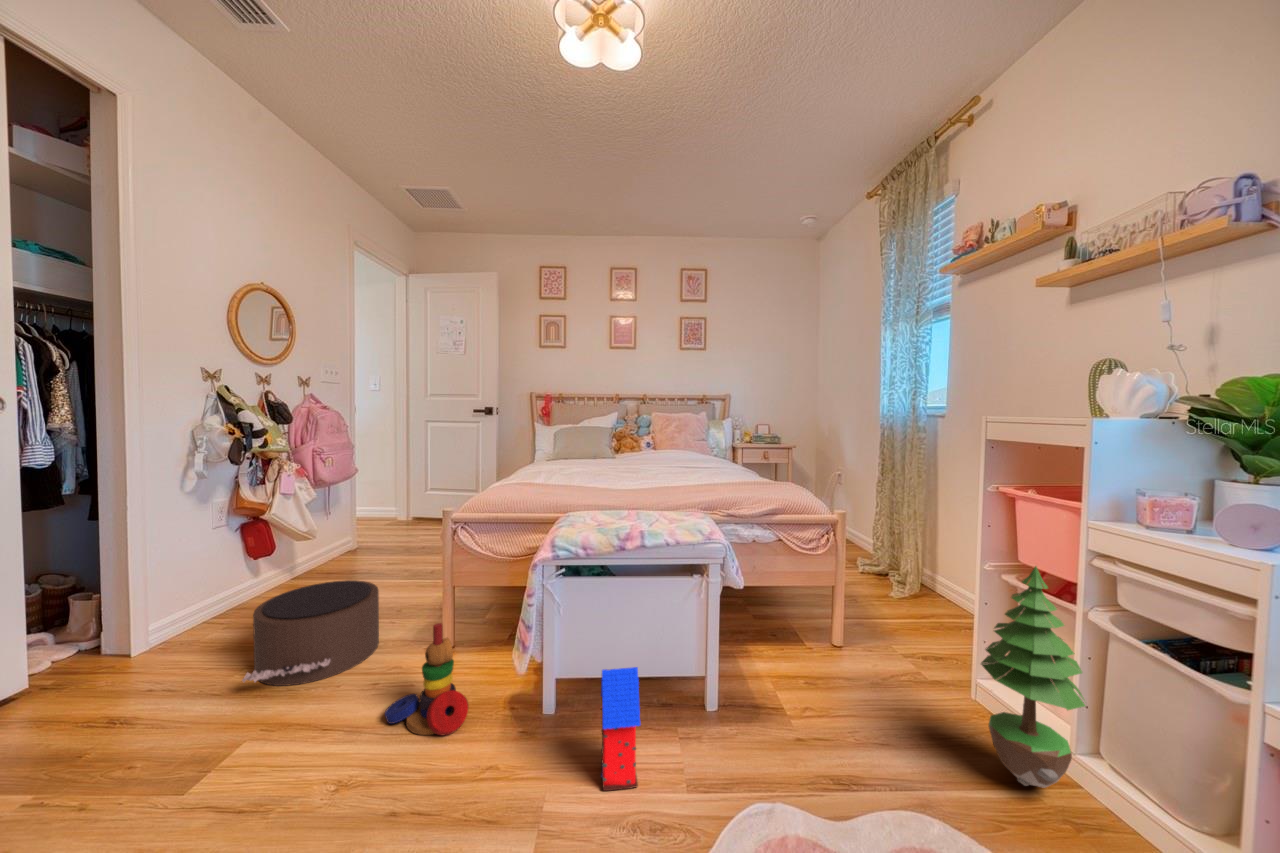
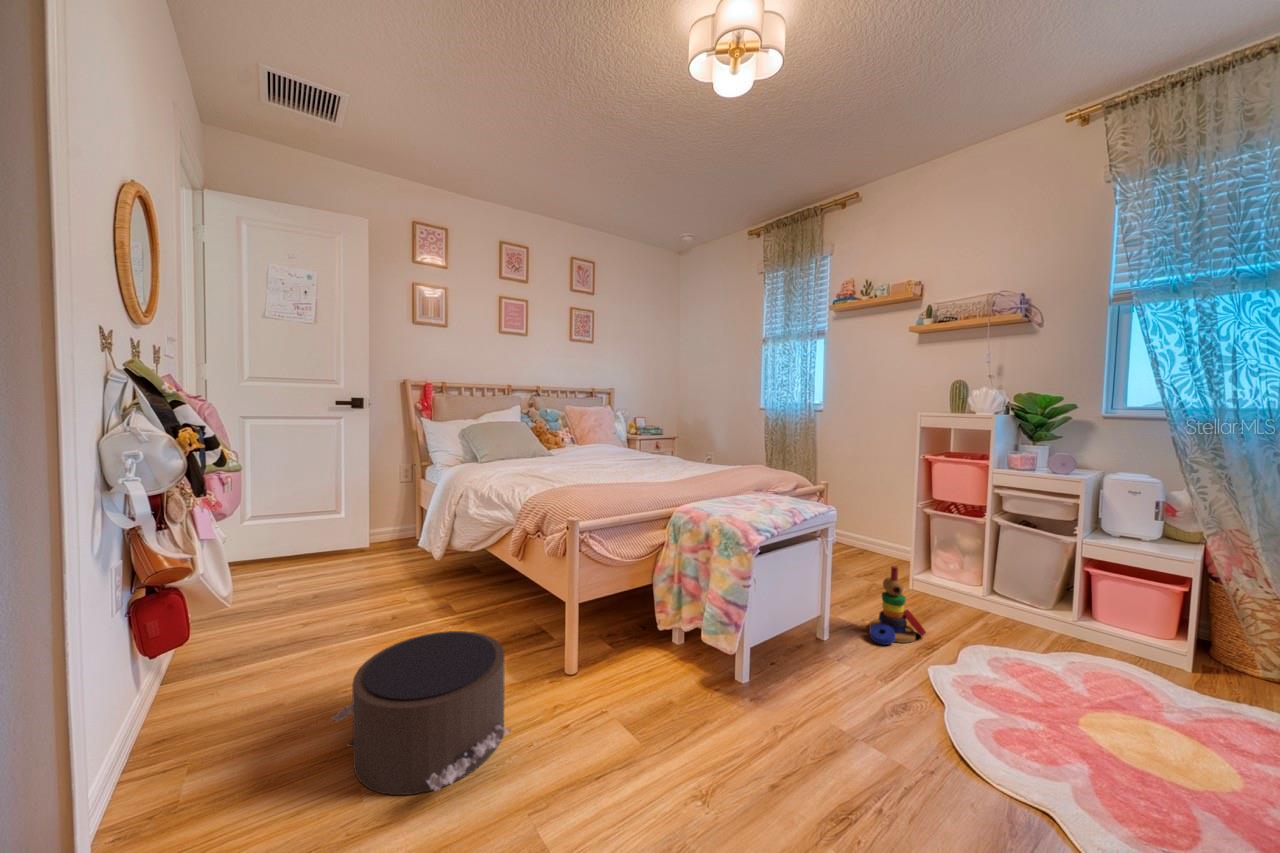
potted tree: present [981,566,1085,788] -> none [950,494,1004,616]
stacking toy: present [385,623,469,735] -> present [869,566,926,645]
toy house: present [601,667,640,791] -> none [824,605,874,704]

